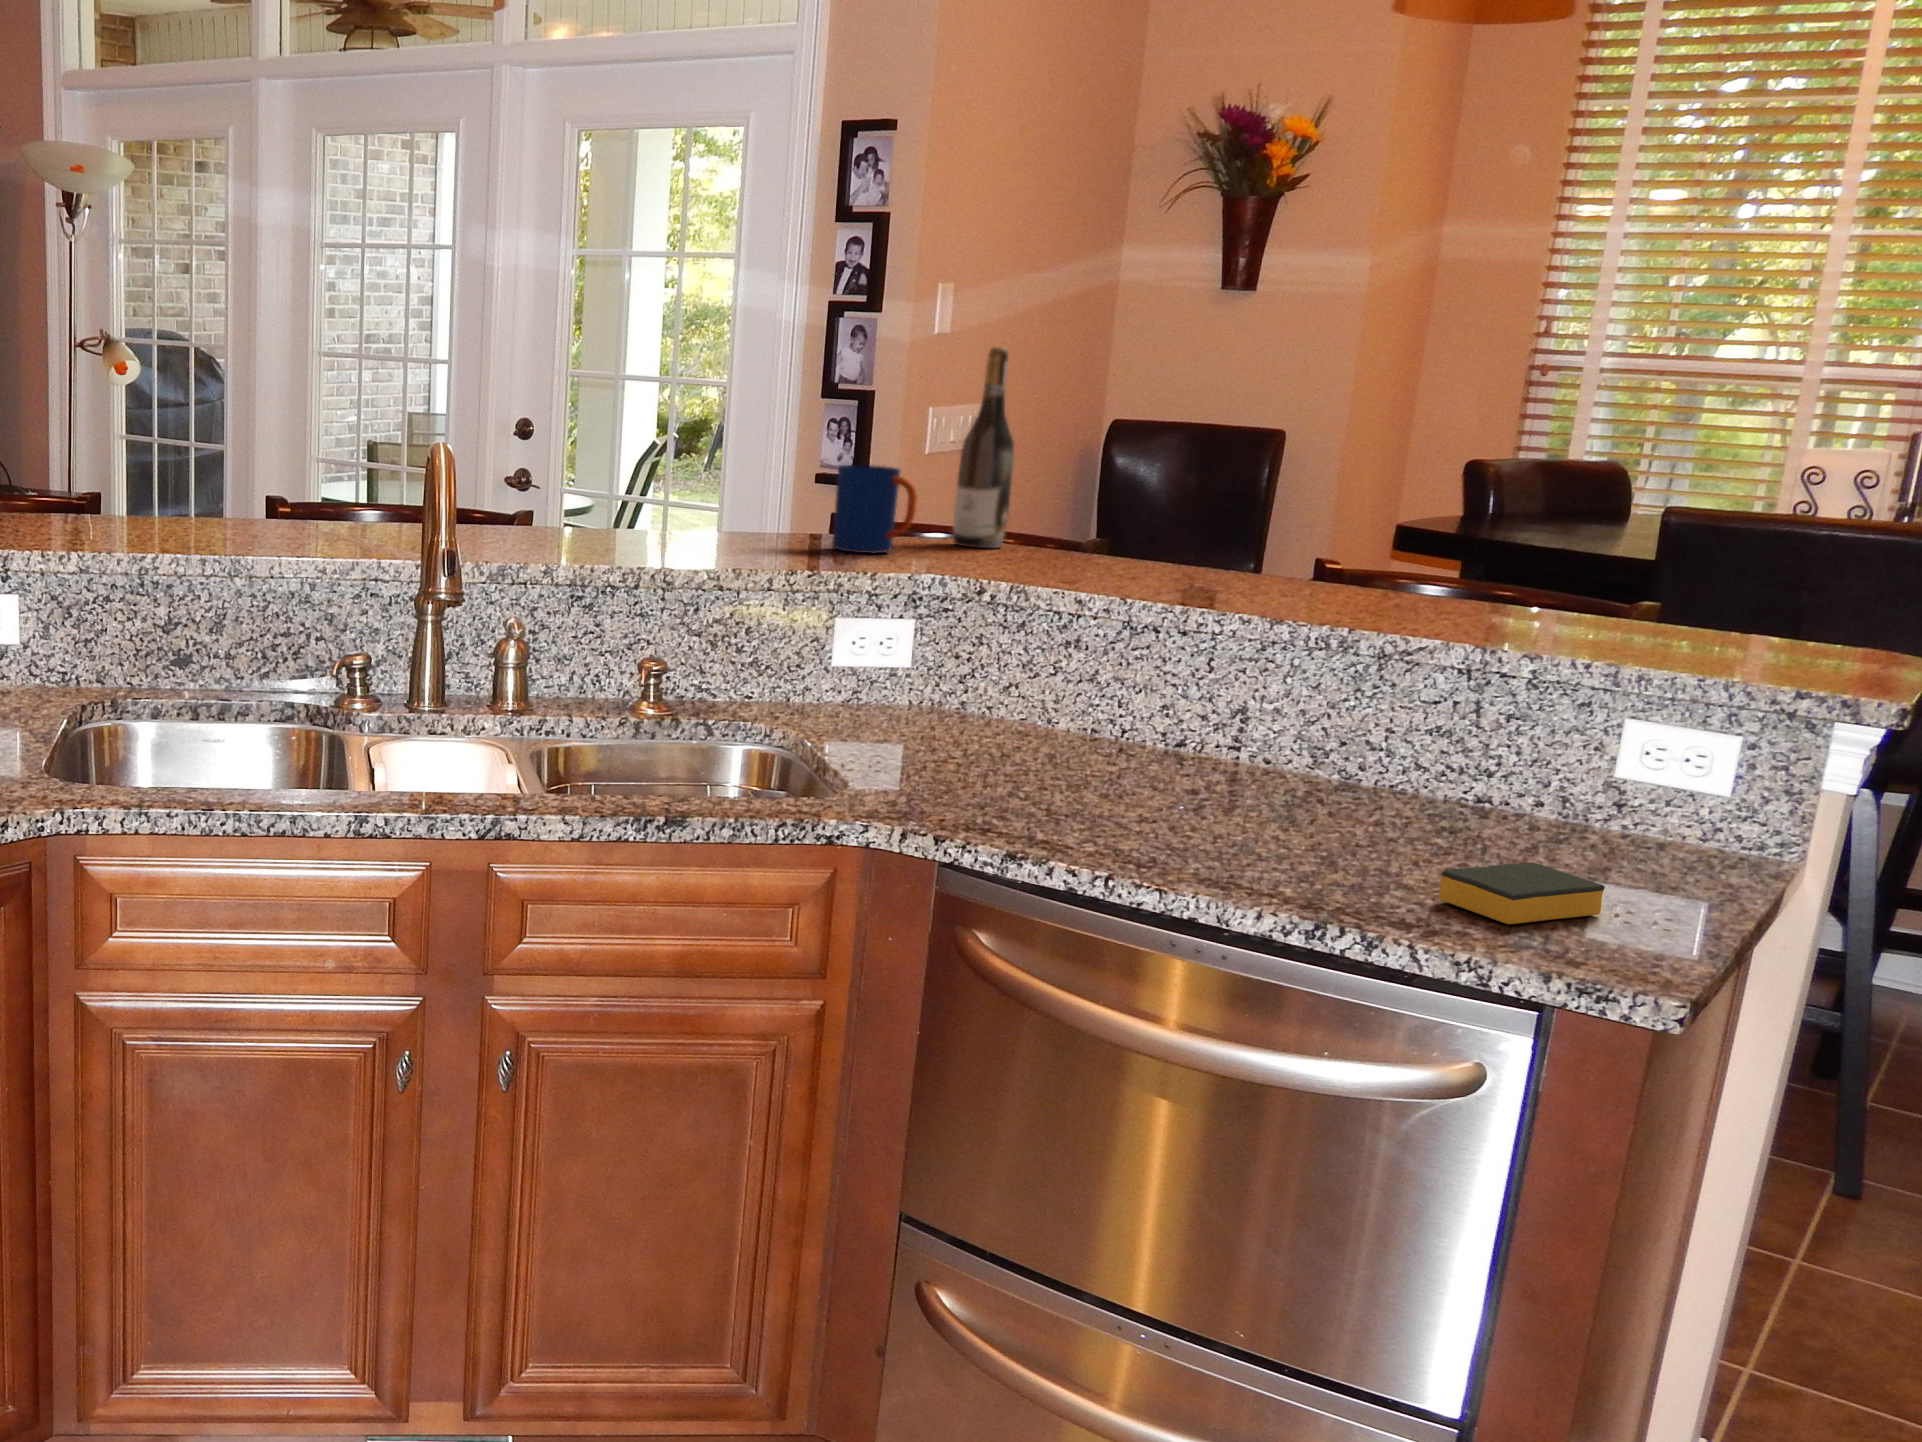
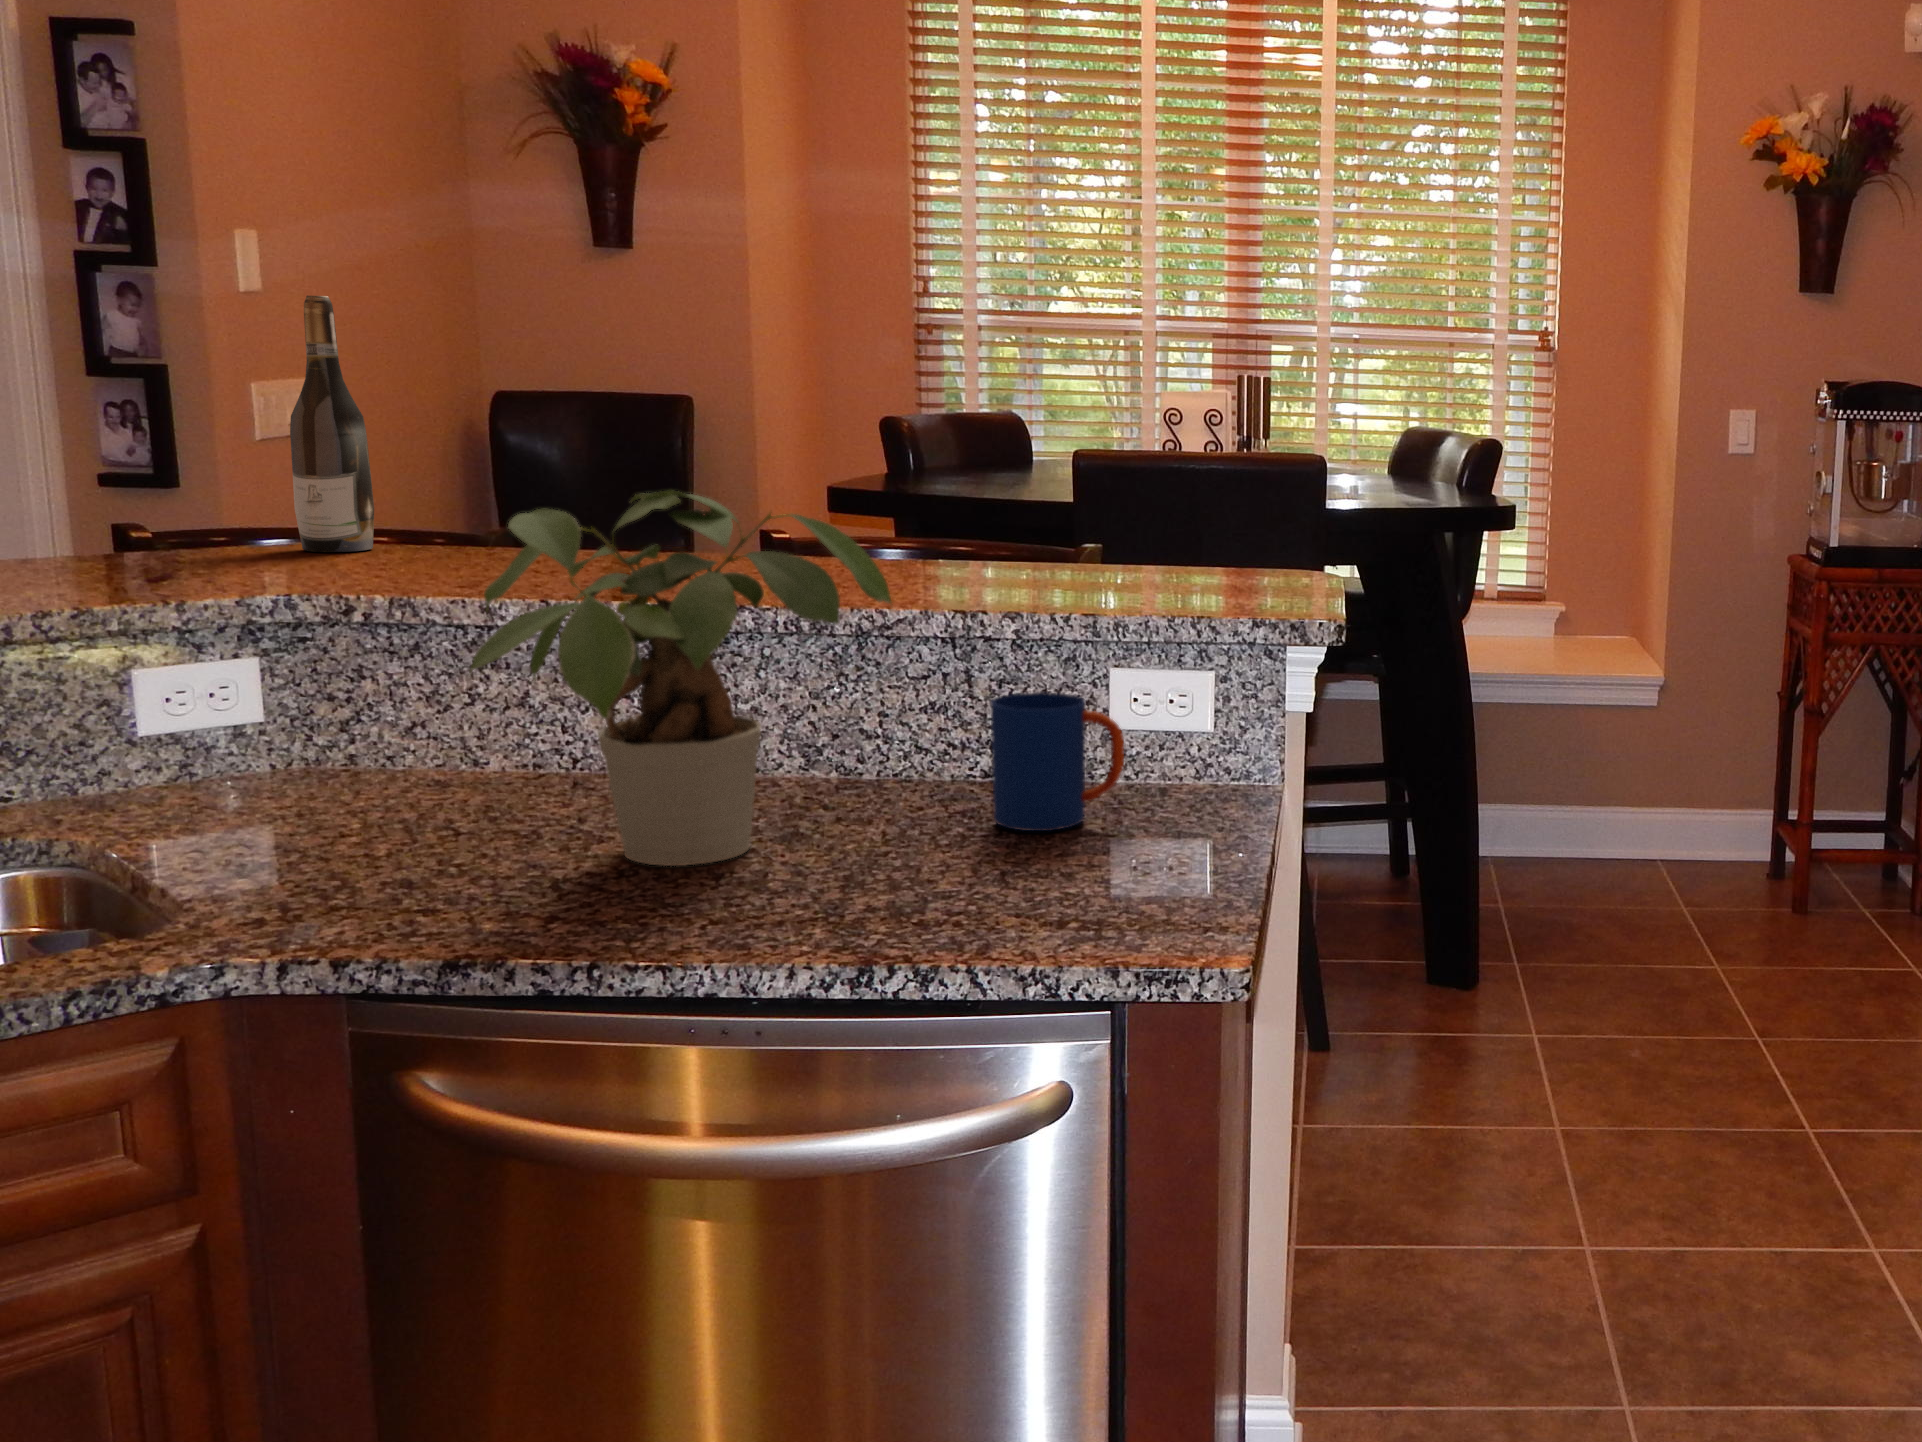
mug: present [832,465,917,553] -> present [991,692,1124,831]
potted plant: none [1061,519,1414,825] -> present [470,491,891,866]
sponge: present [1438,862,1605,924] -> none [980,841,1139,919]

